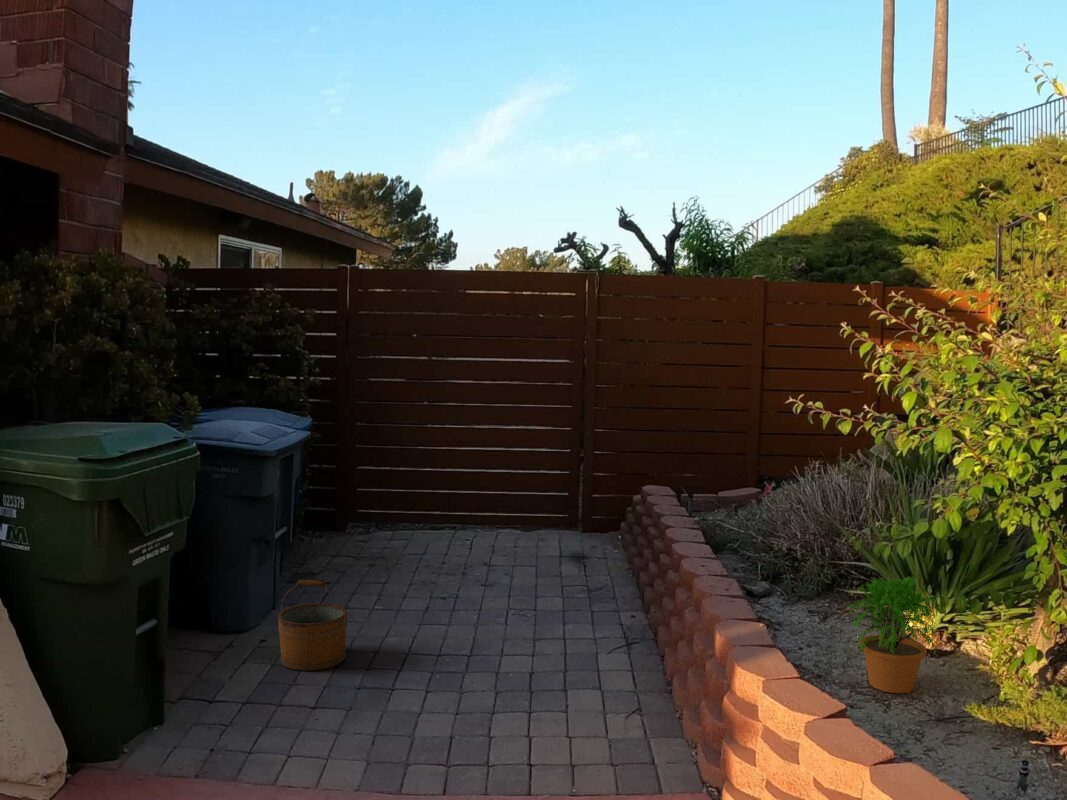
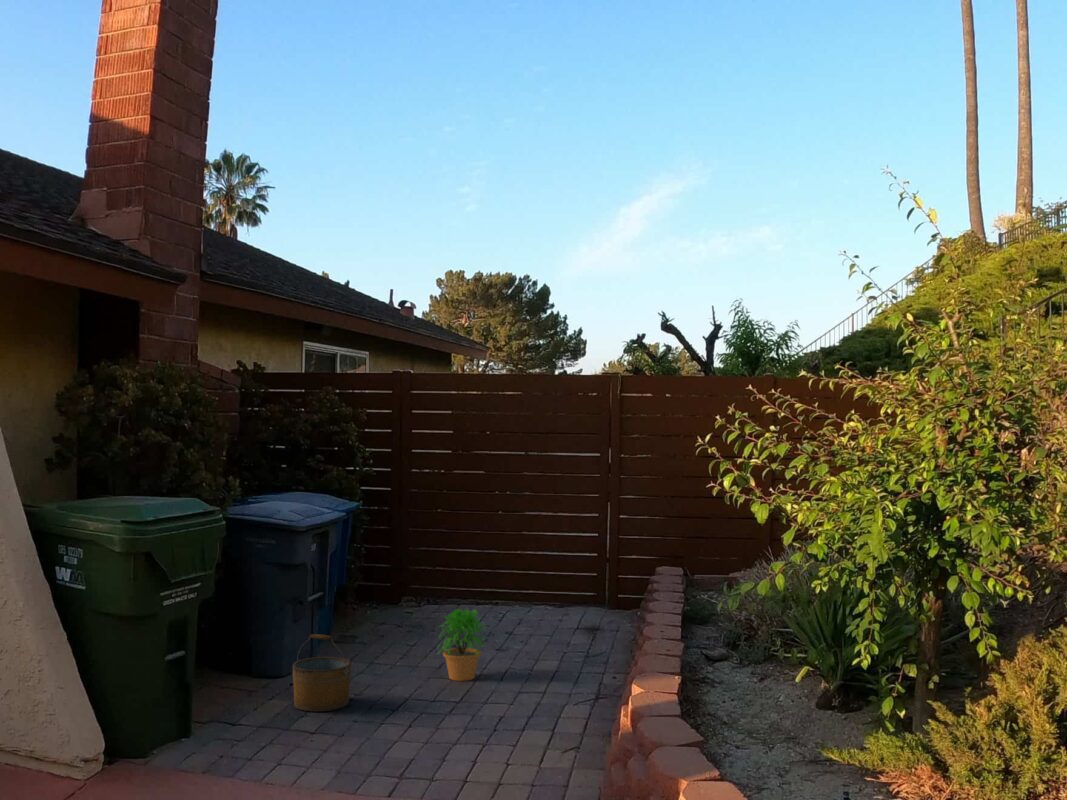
potted plant: present [850,577,937,693] -> present [439,609,484,681]

